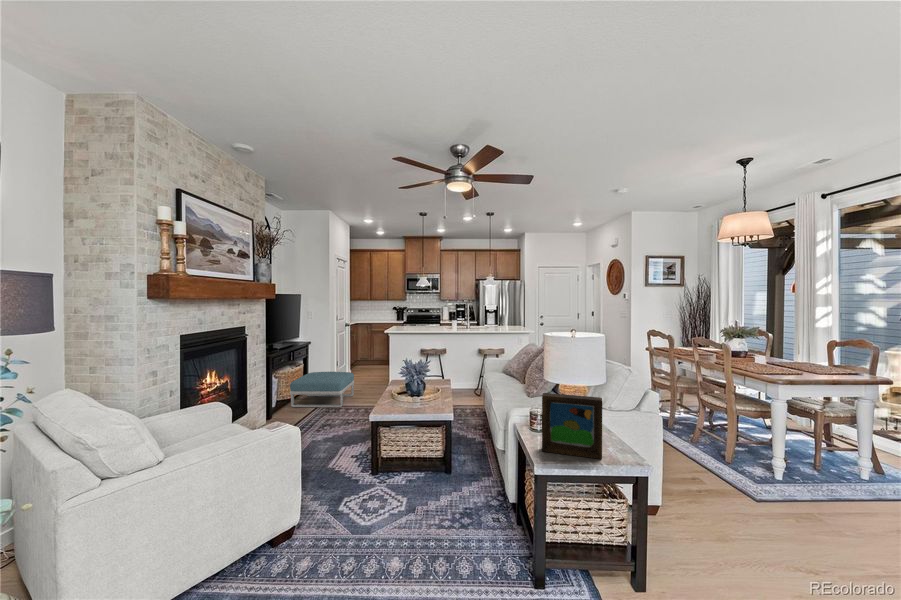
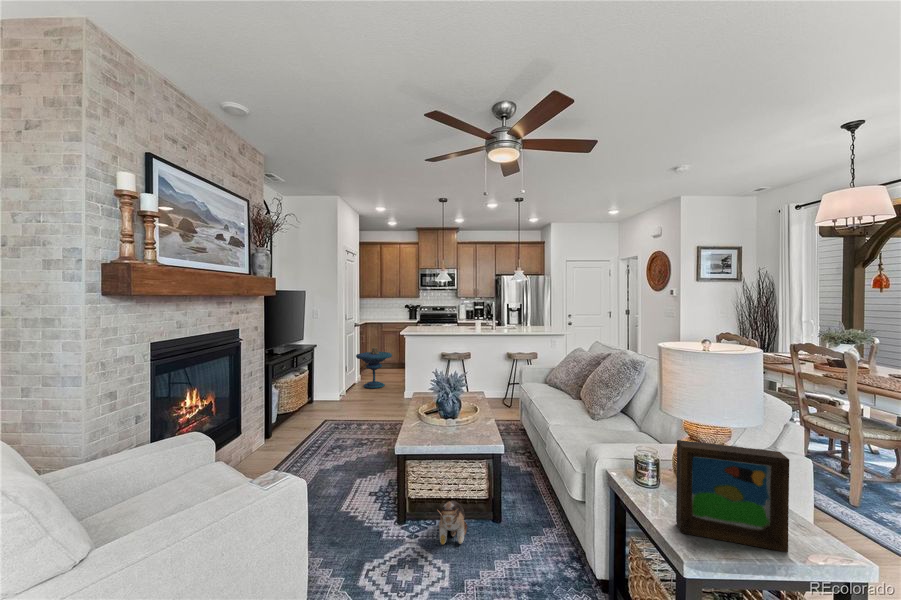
side table: none [346,344,378,382] -> present [356,347,392,389]
footstool: present [290,372,354,407] -> none [294,379,367,421]
plush toy: none [399,454,424,487] -> present [438,501,467,545]

